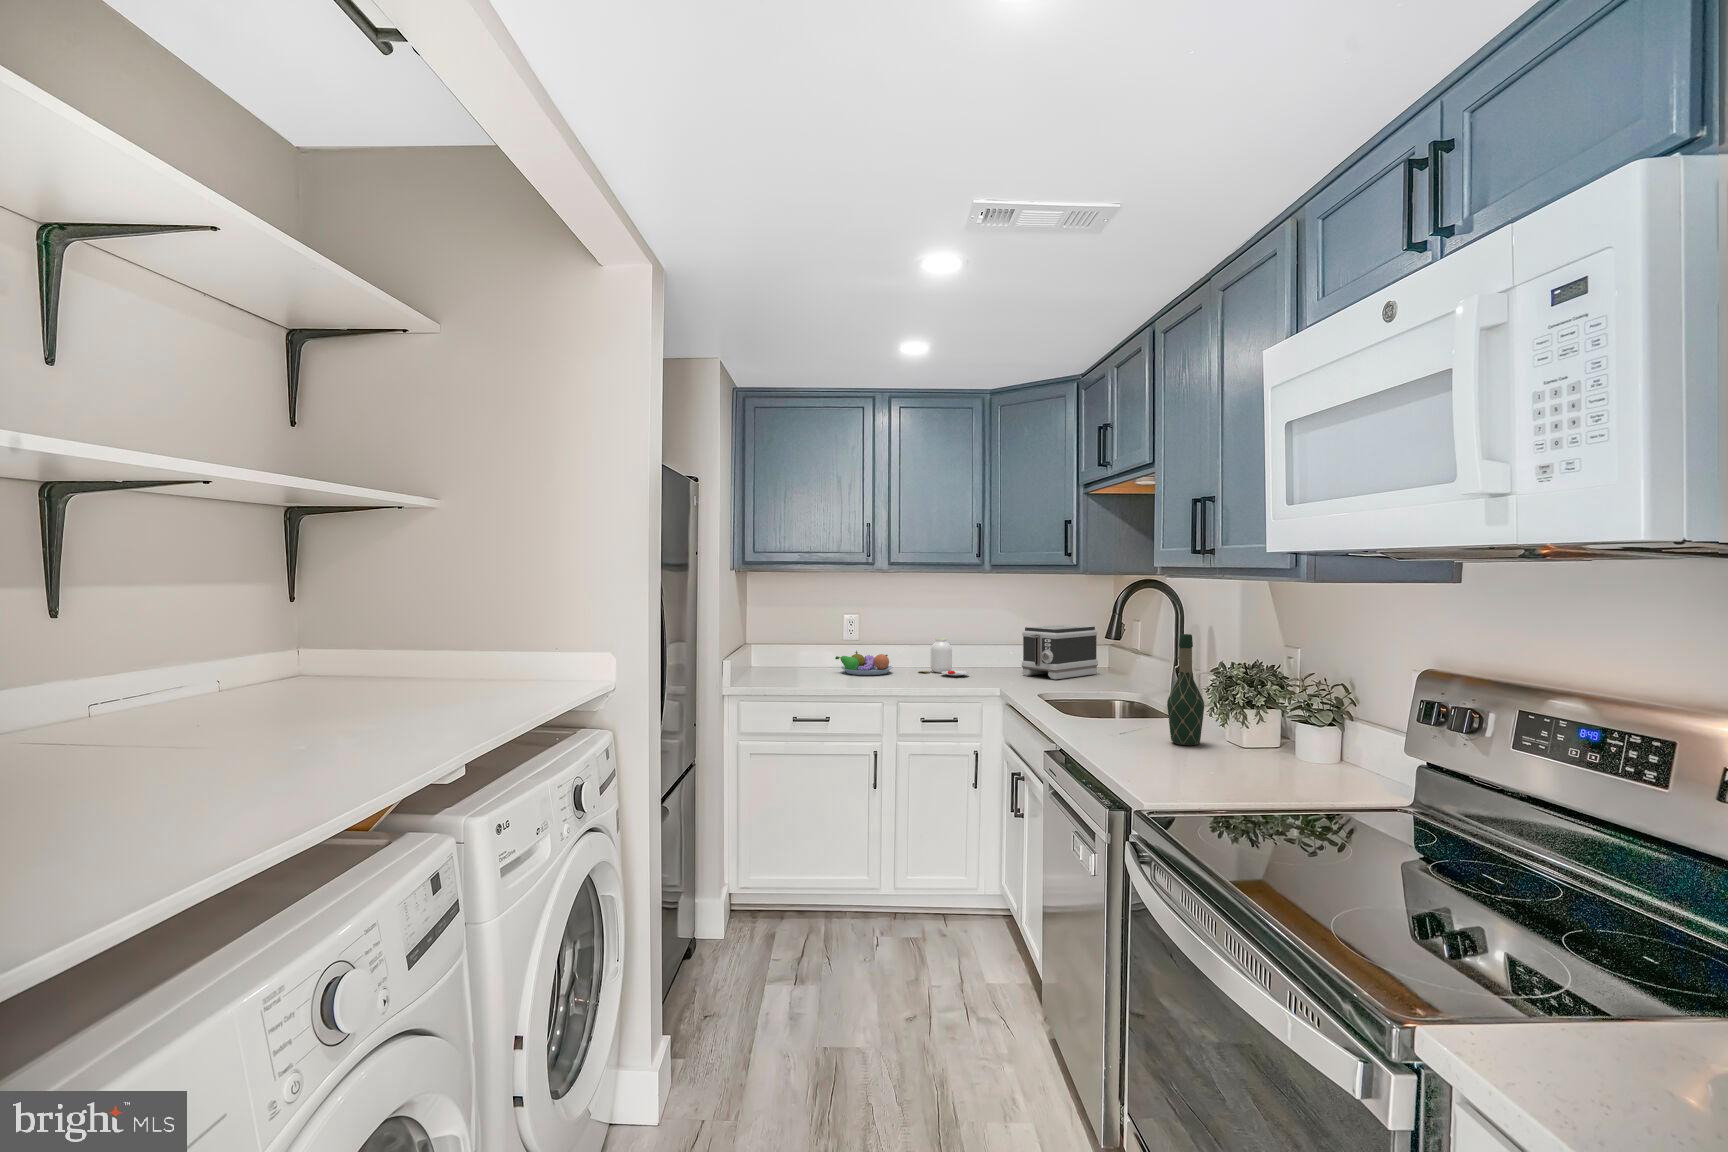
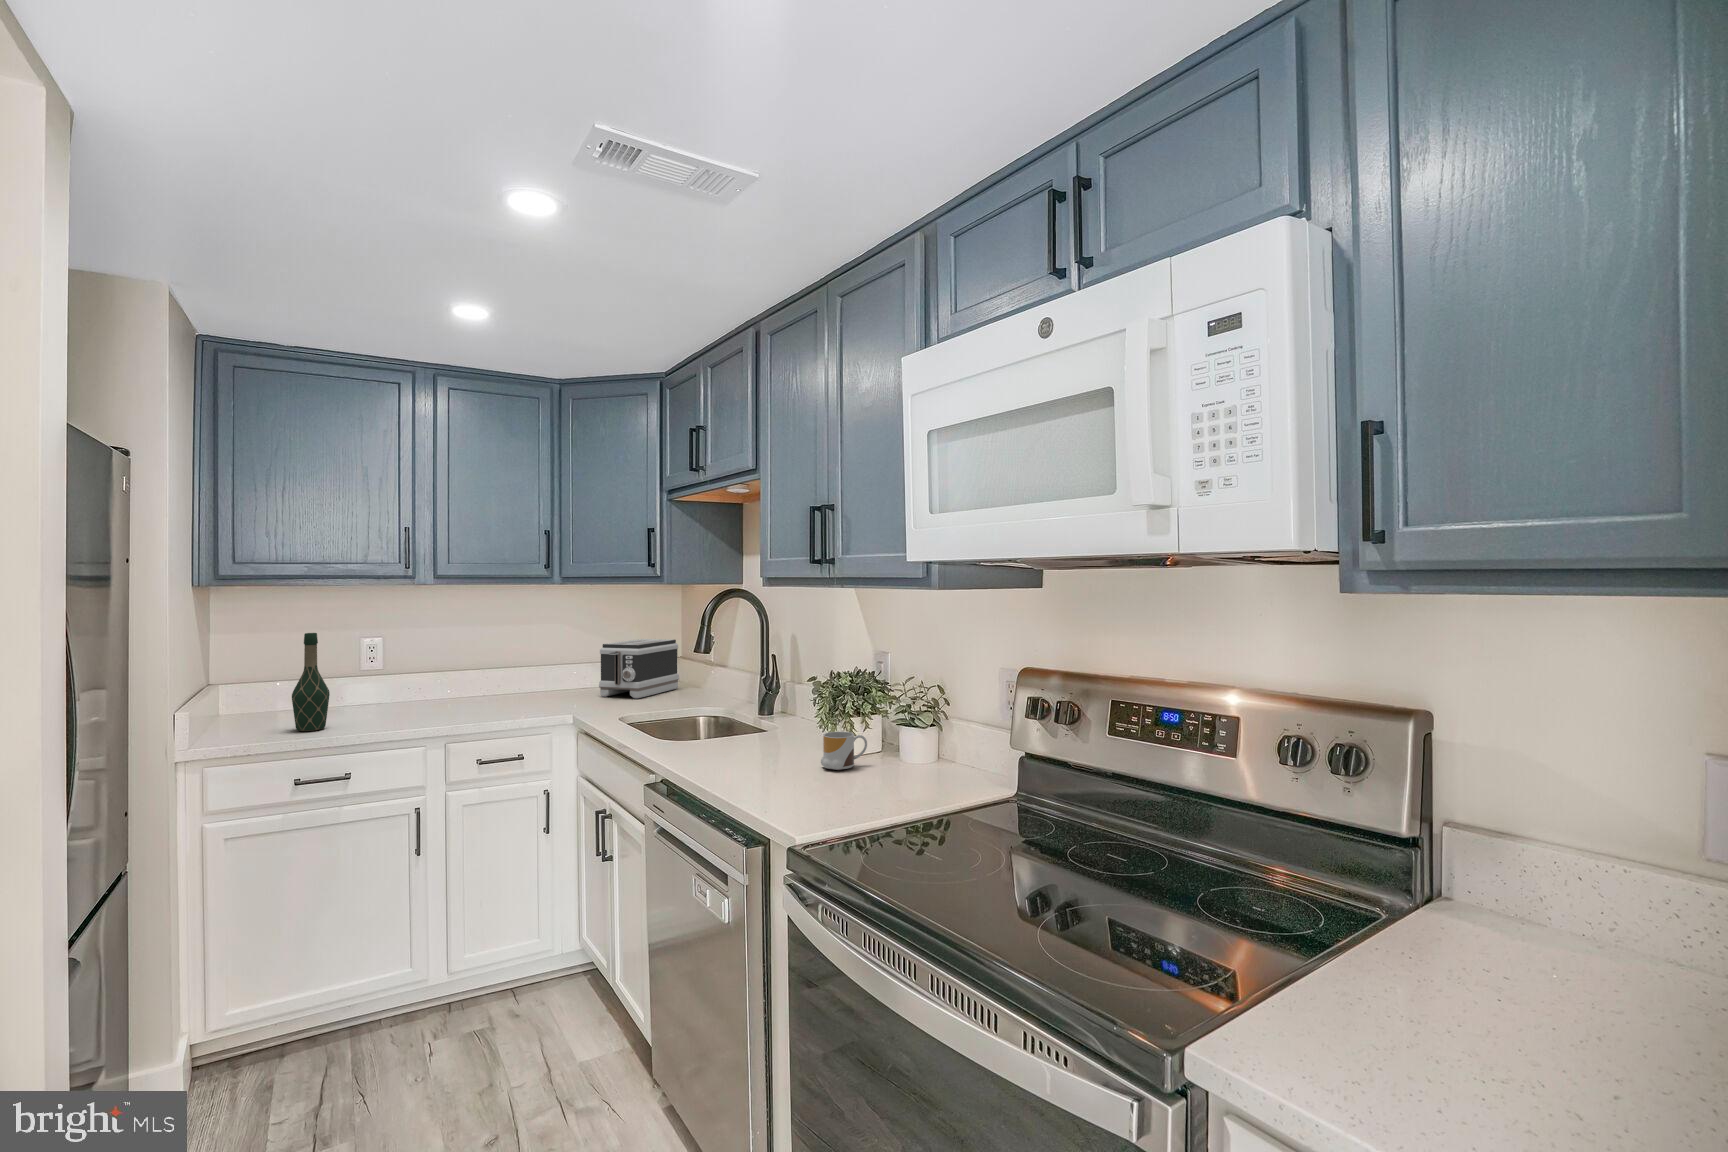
wine bottle: present [1167,634,1204,745] -> present [292,633,330,731]
jar: present [920,638,969,676] -> none [472,661,538,704]
fruit bowl: present [835,651,893,675] -> none [355,683,438,714]
mug: none [1205,722,1257,760] -> present [821,732,867,770]

